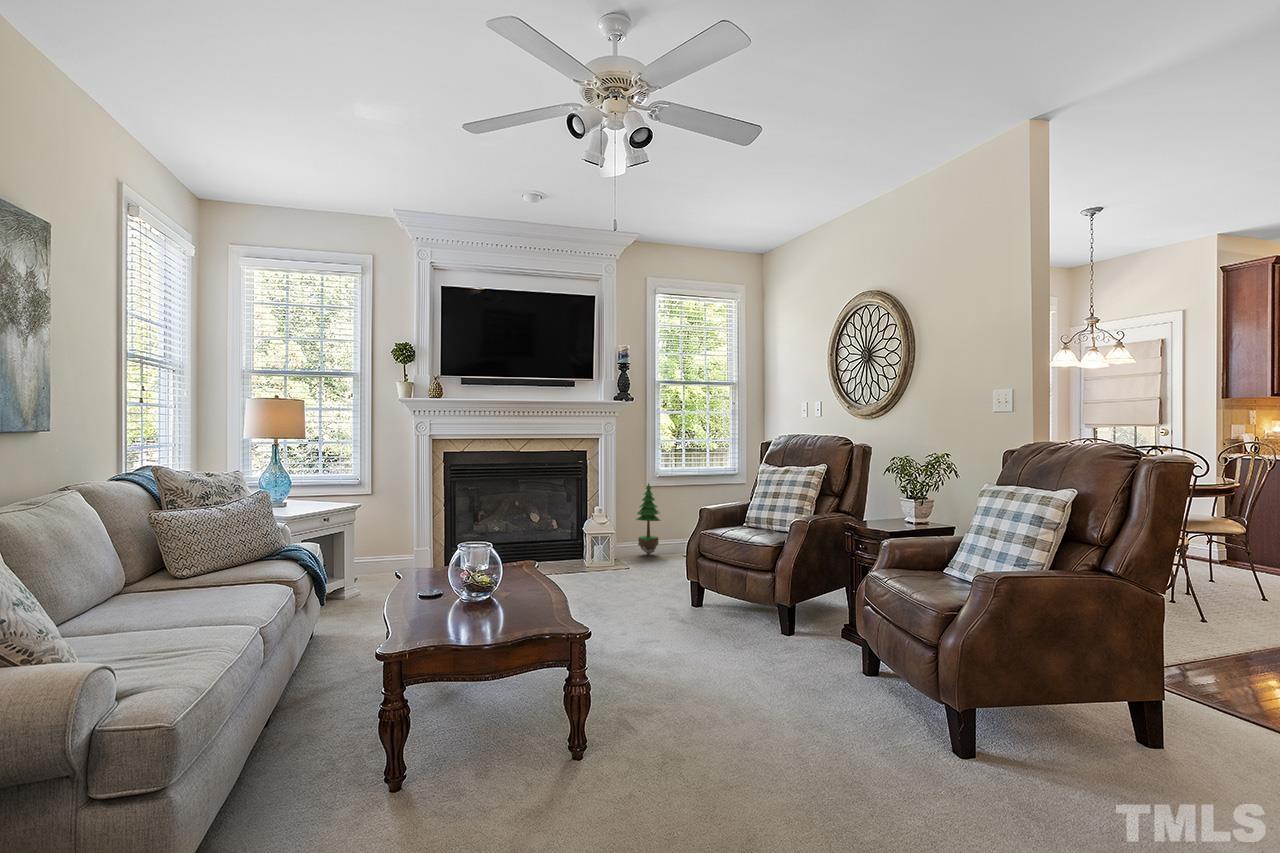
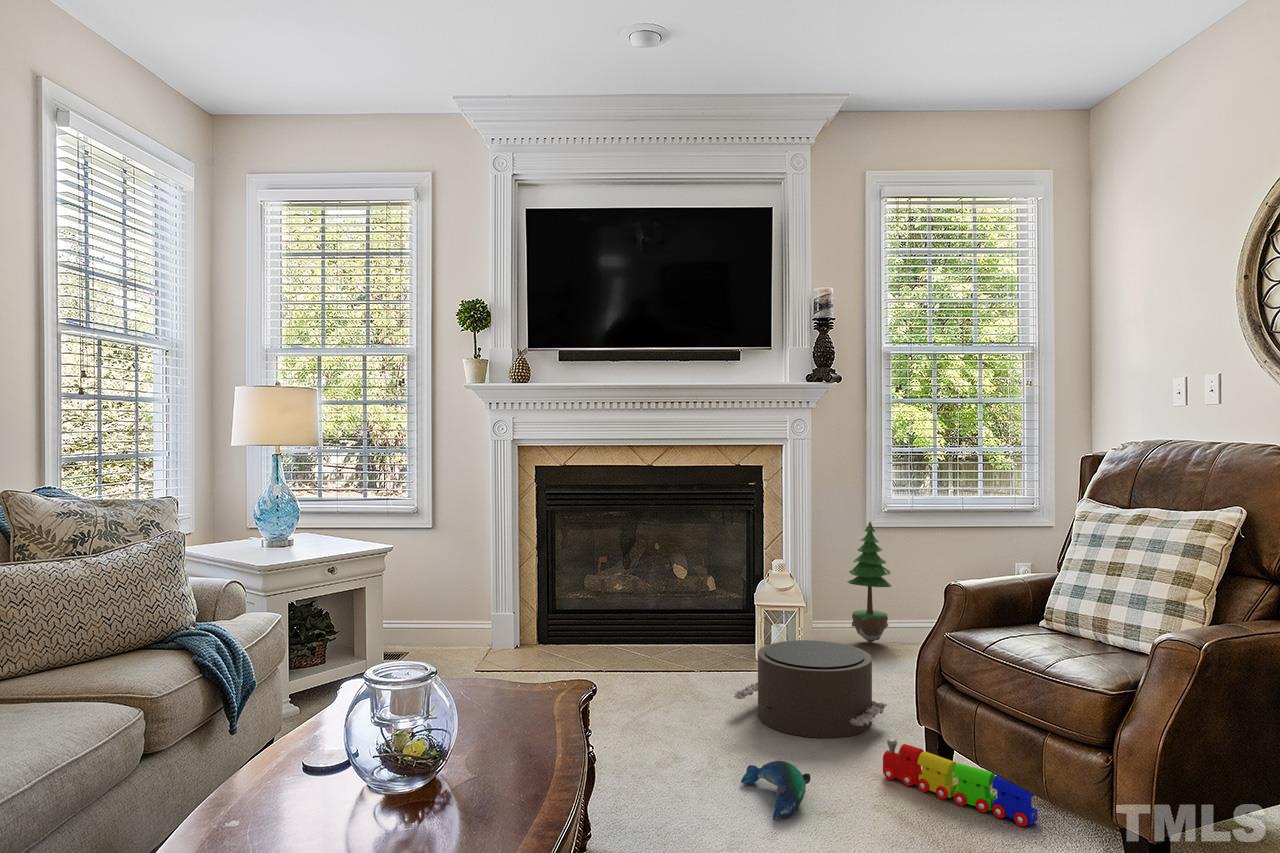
pouf: none [584,548,667,596] -> present [734,640,887,738]
toy train: none [670,588,743,618] -> present [883,739,1038,827]
plush toy: none [600,601,638,626] -> present [741,761,810,821]

